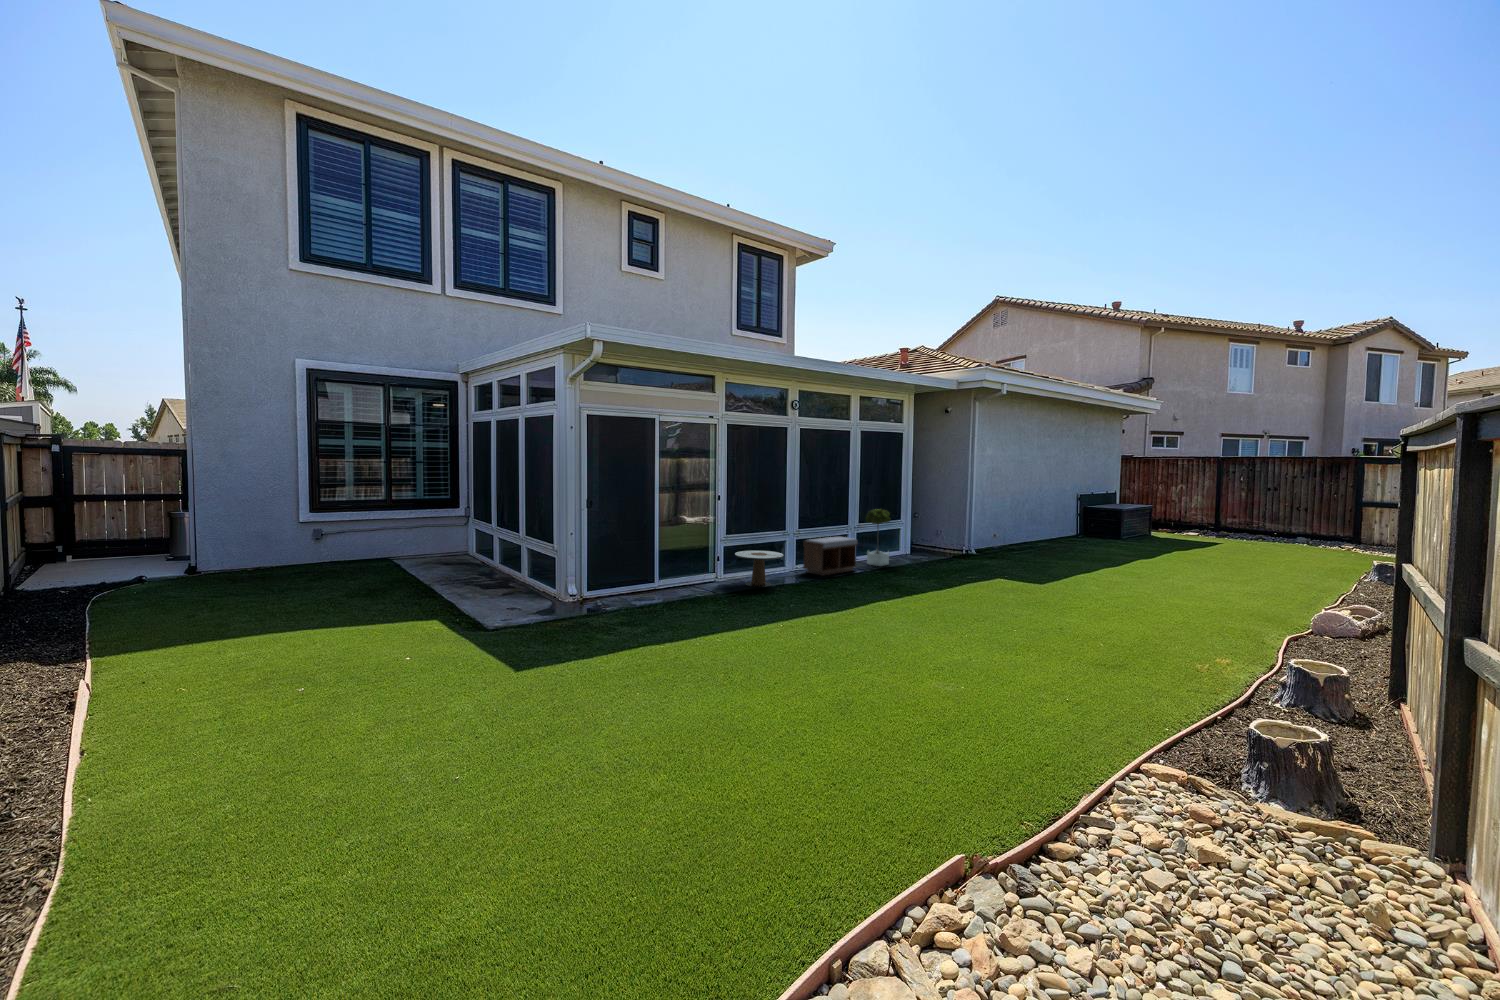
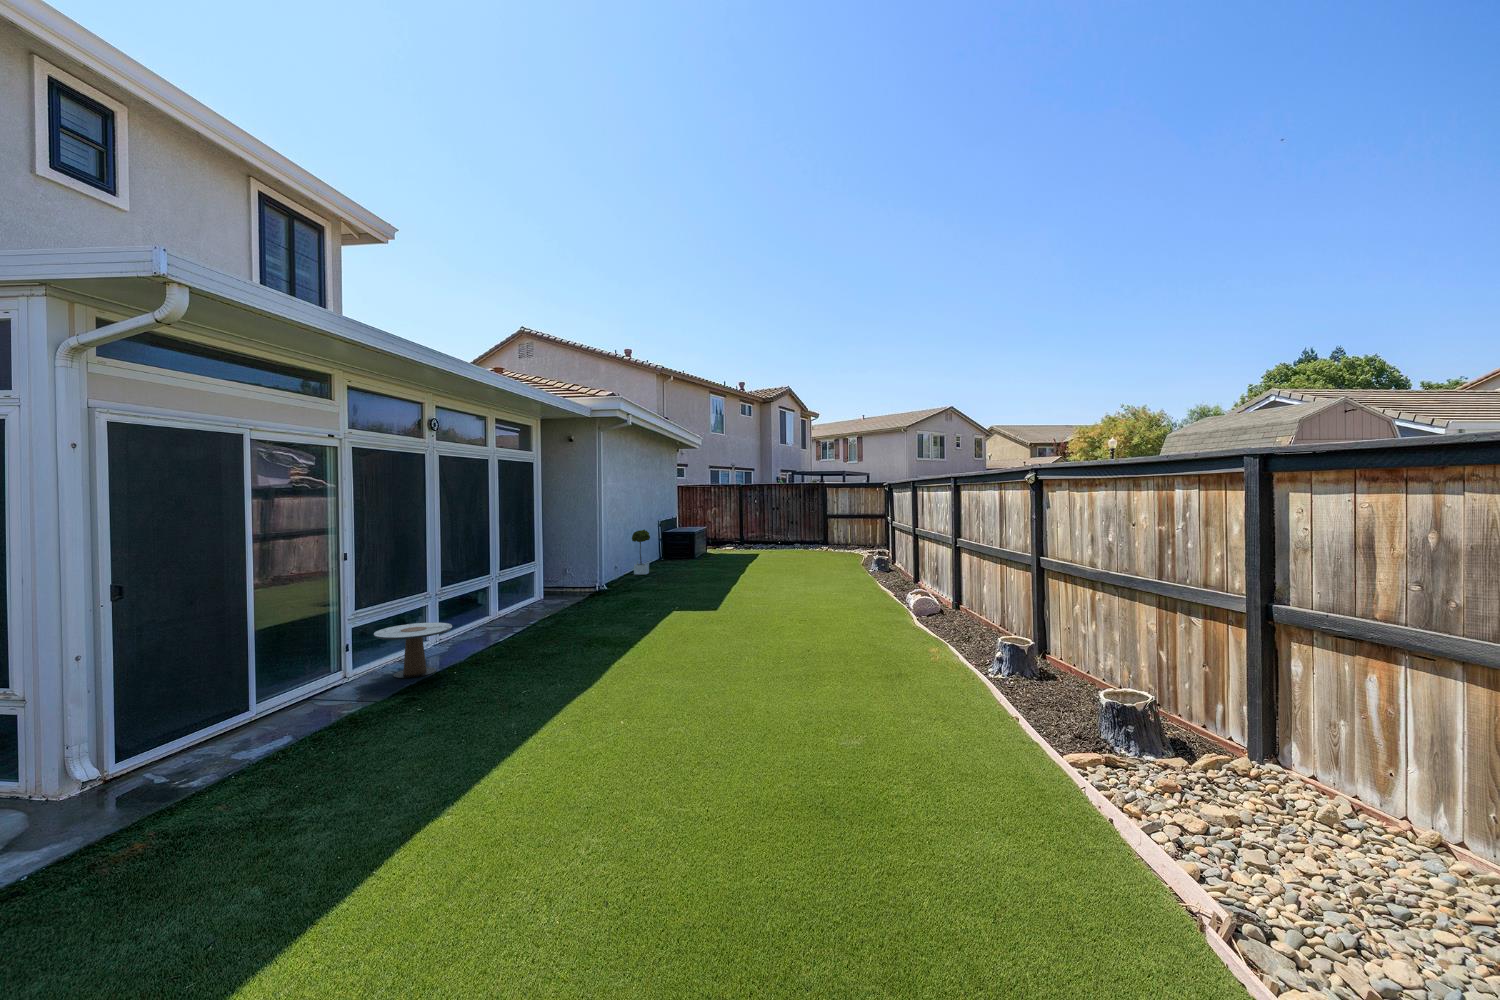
potted tree: present [866,509,891,566] -> present [632,529,650,574]
bench: present [803,537,858,576] -> none [450,590,515,643]

